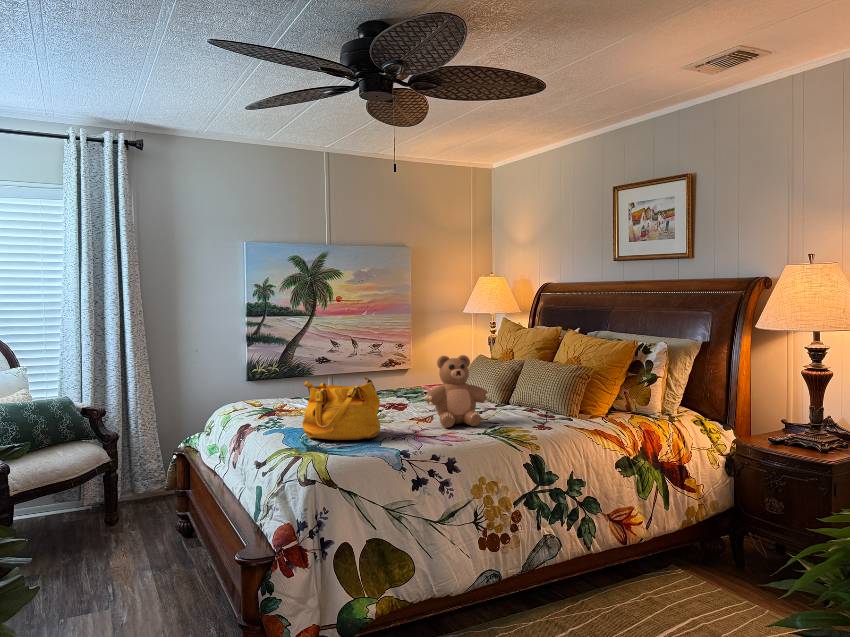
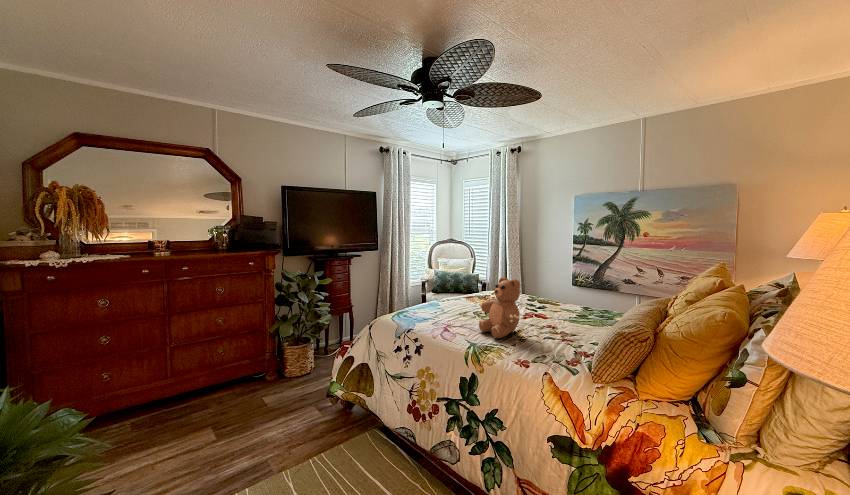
handbag: present [302,377,380,440] -> none [412,277,458,319]

